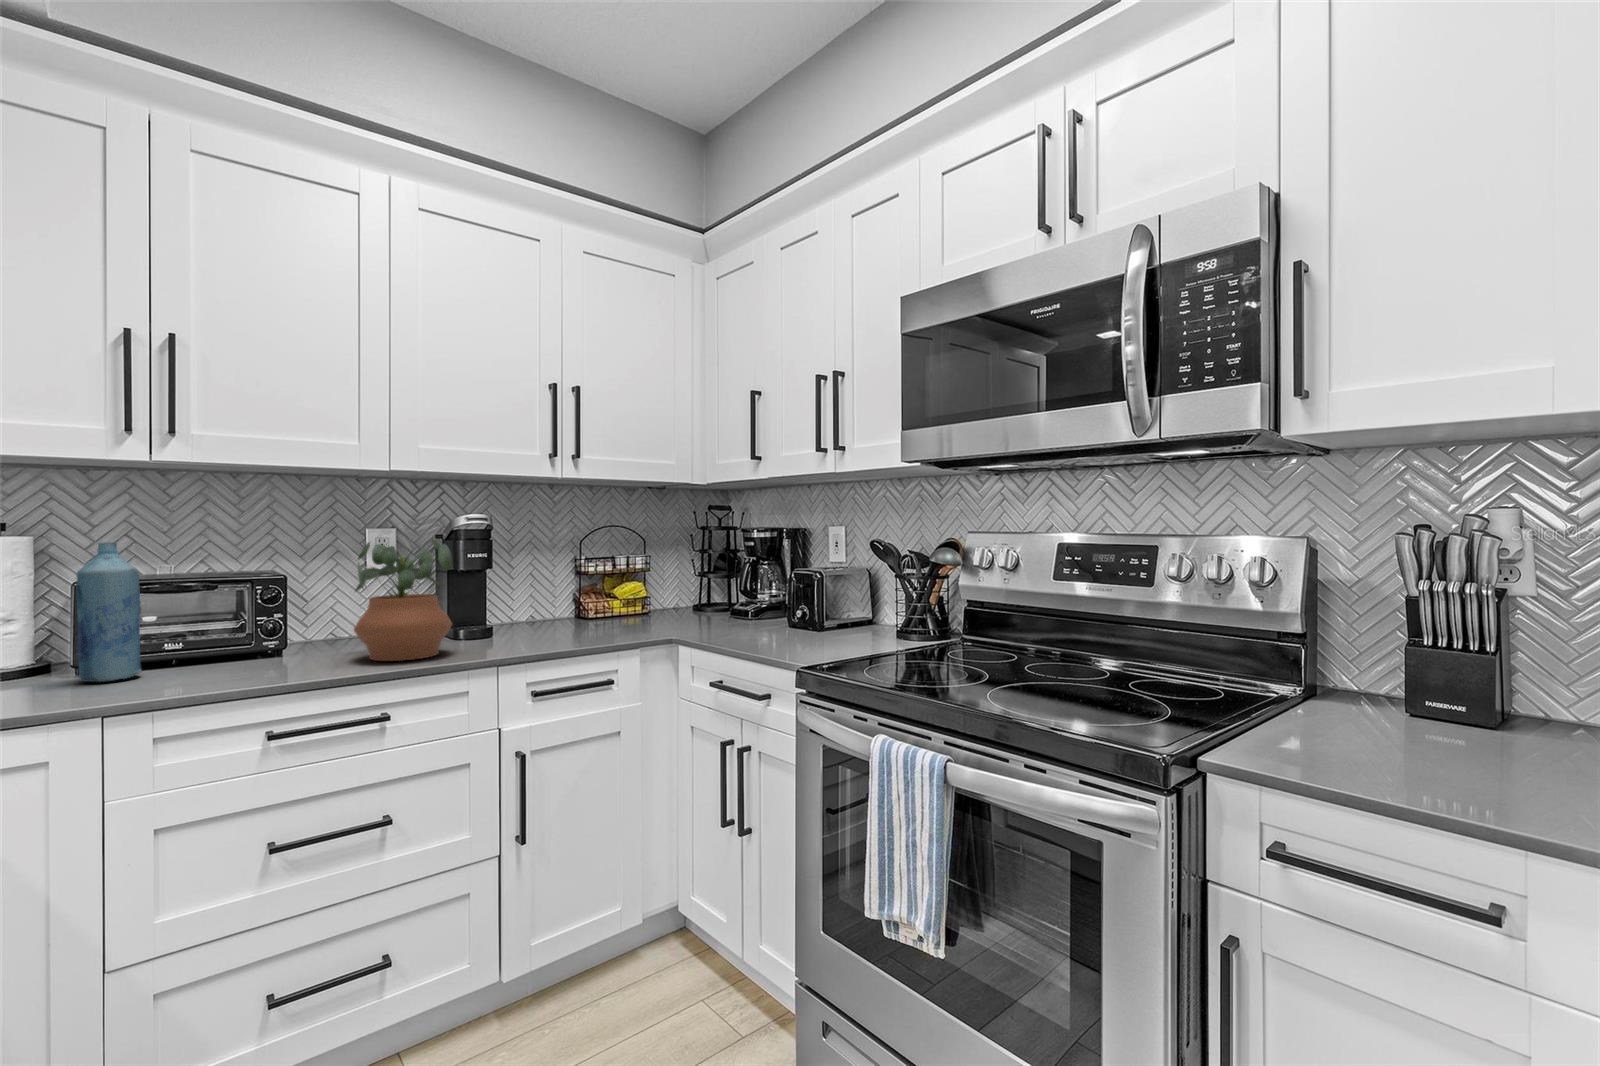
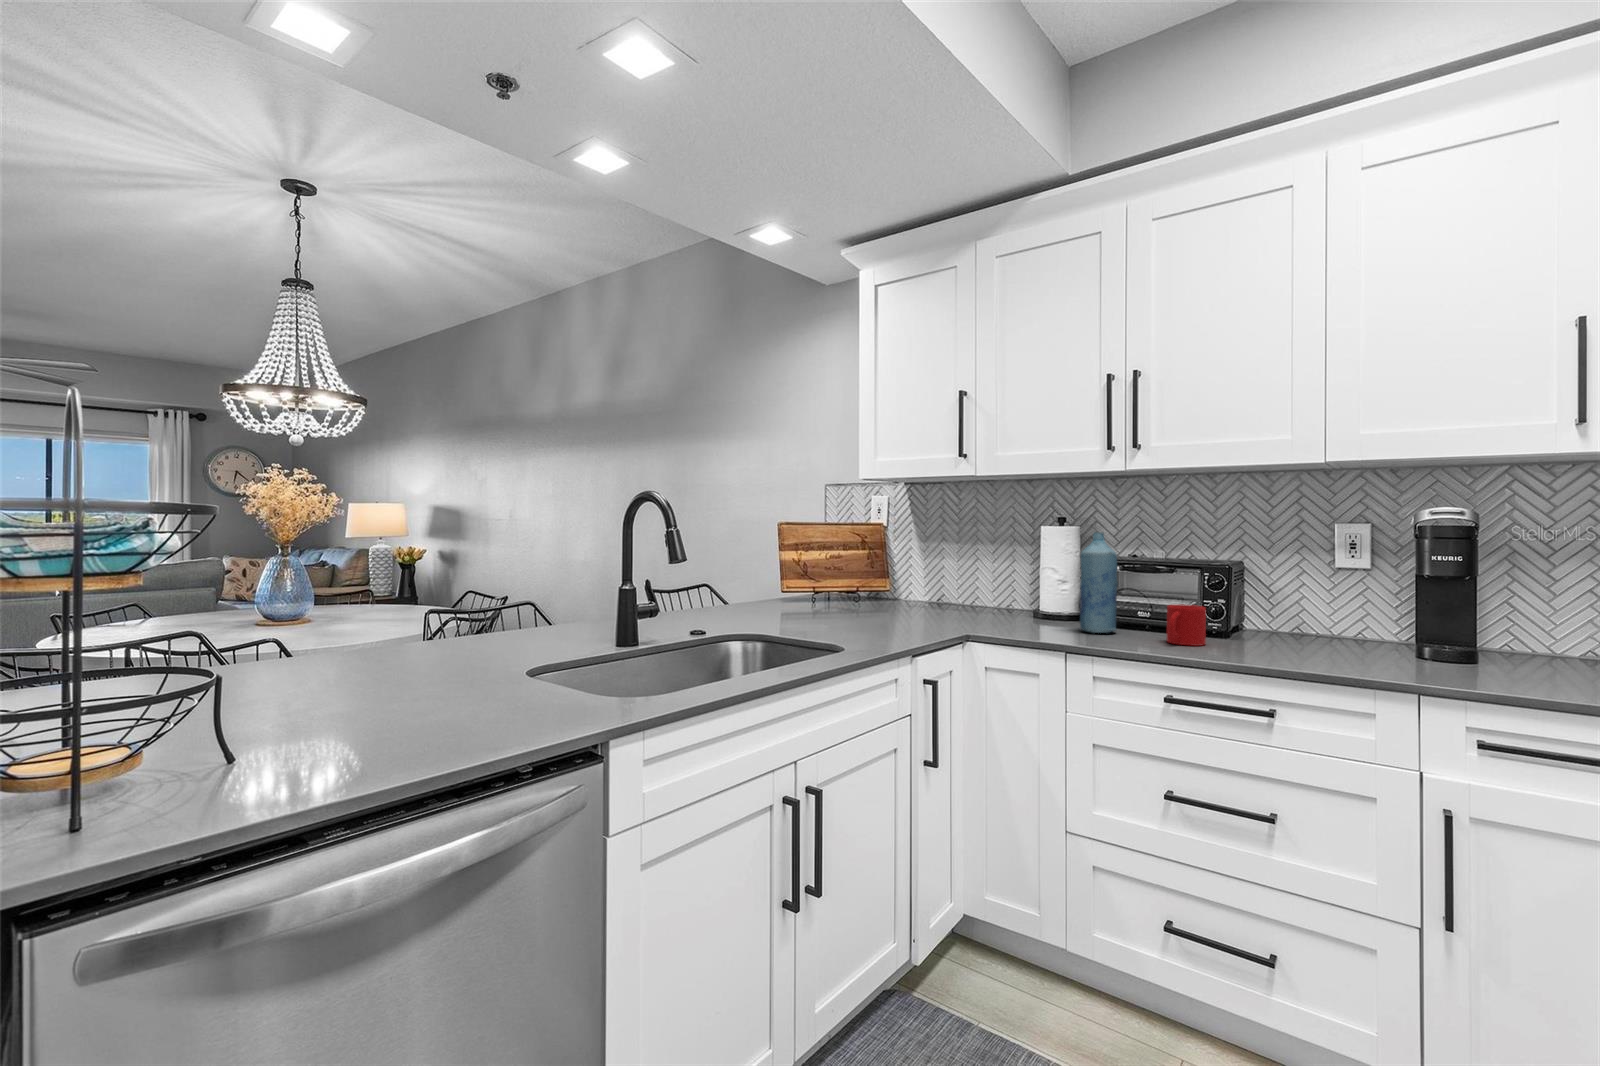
potted plant: present [354,538,452,661] -> none [1269,534,1385,665]
mug: none [227,624,277,672] -> present [1167,605,1206,646]

